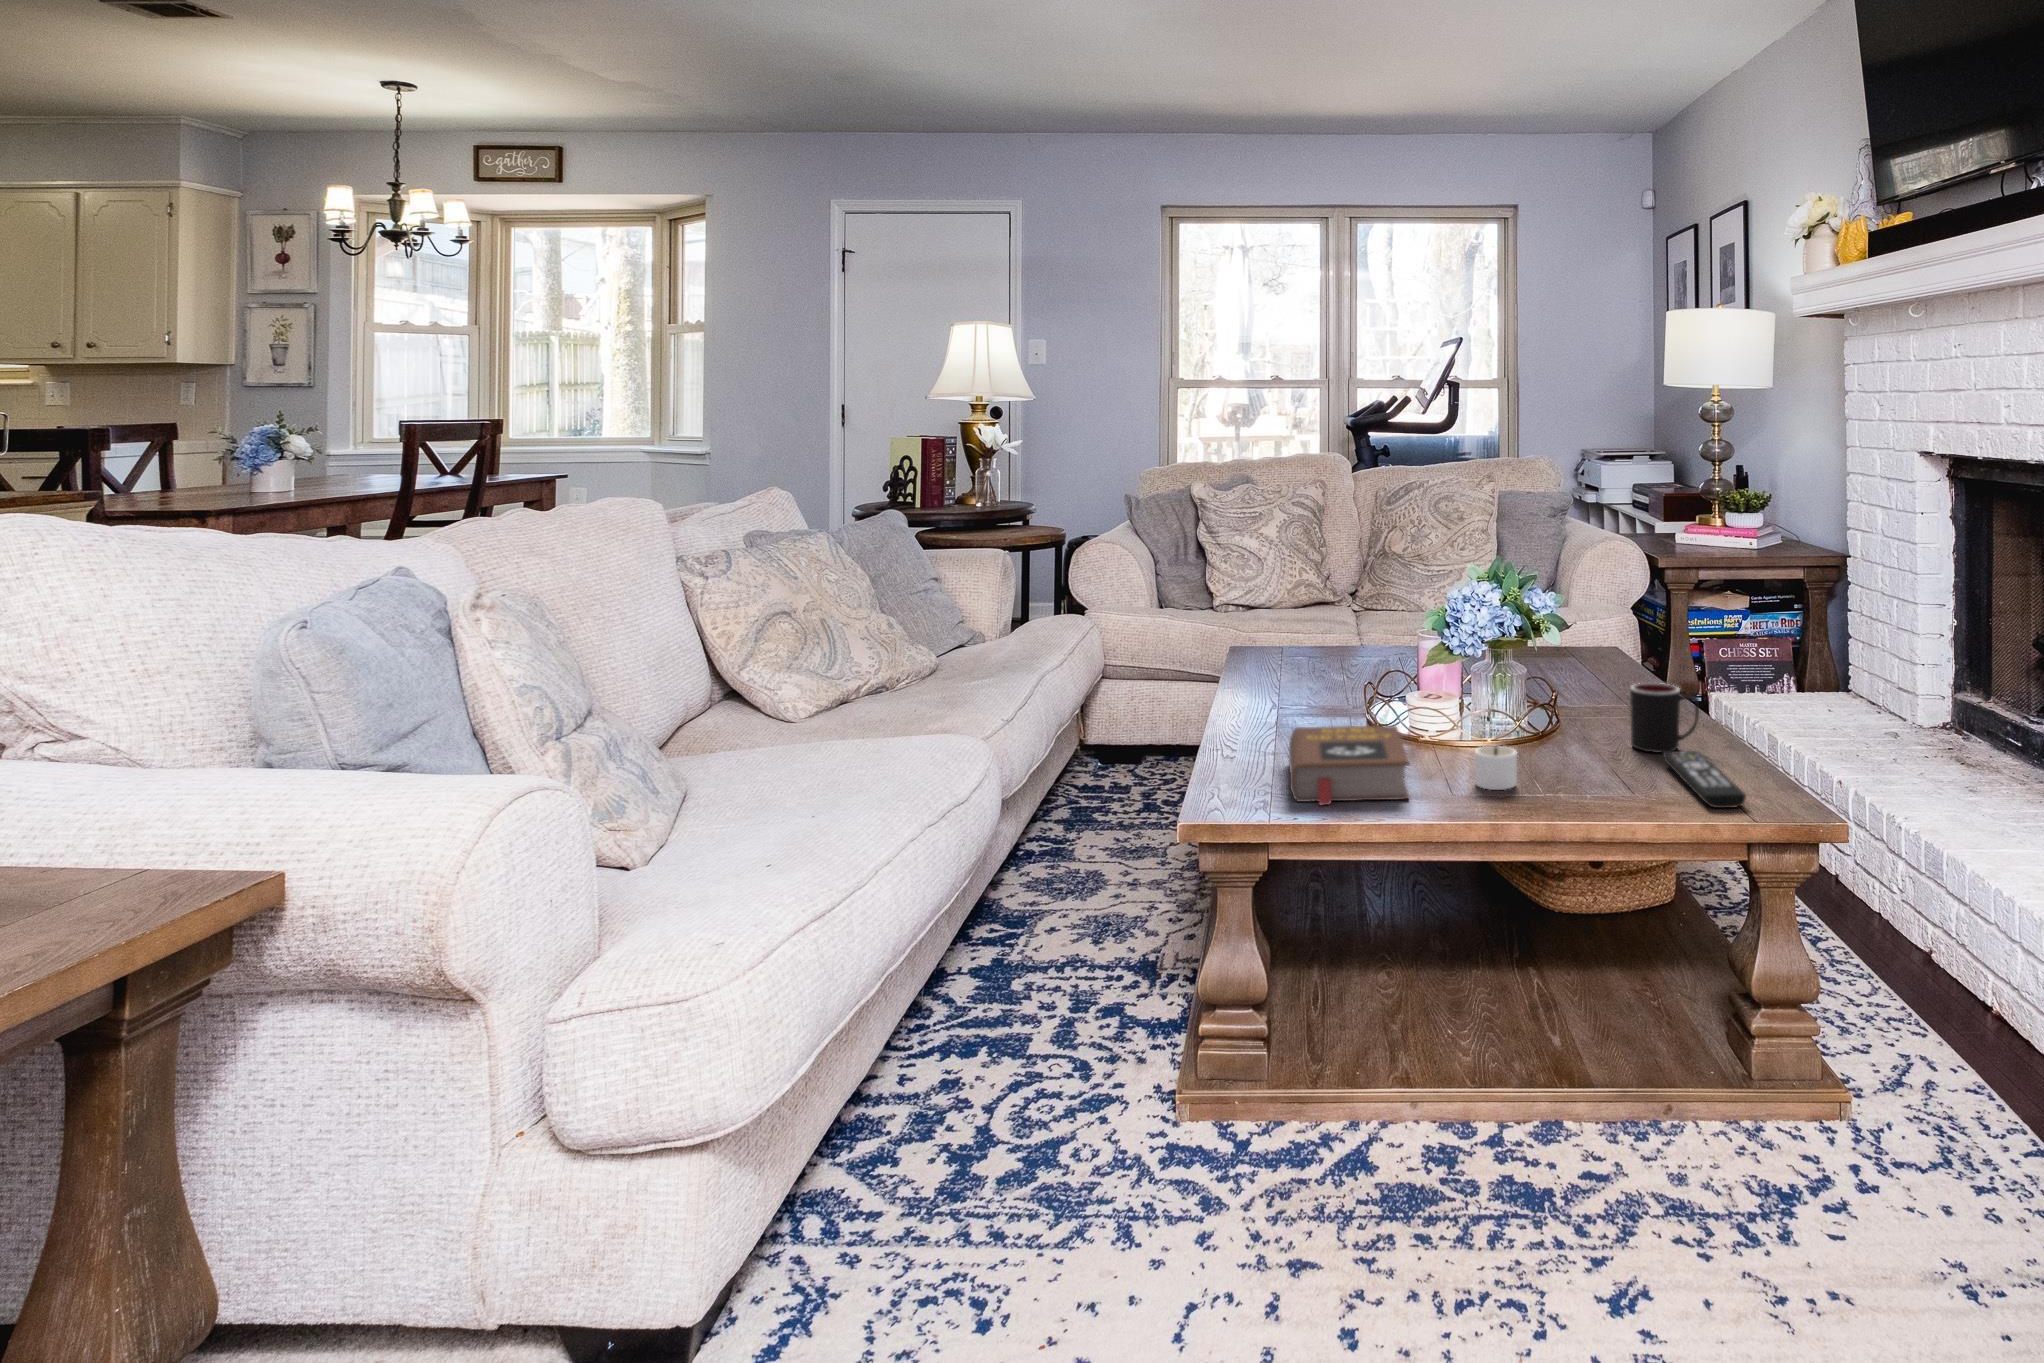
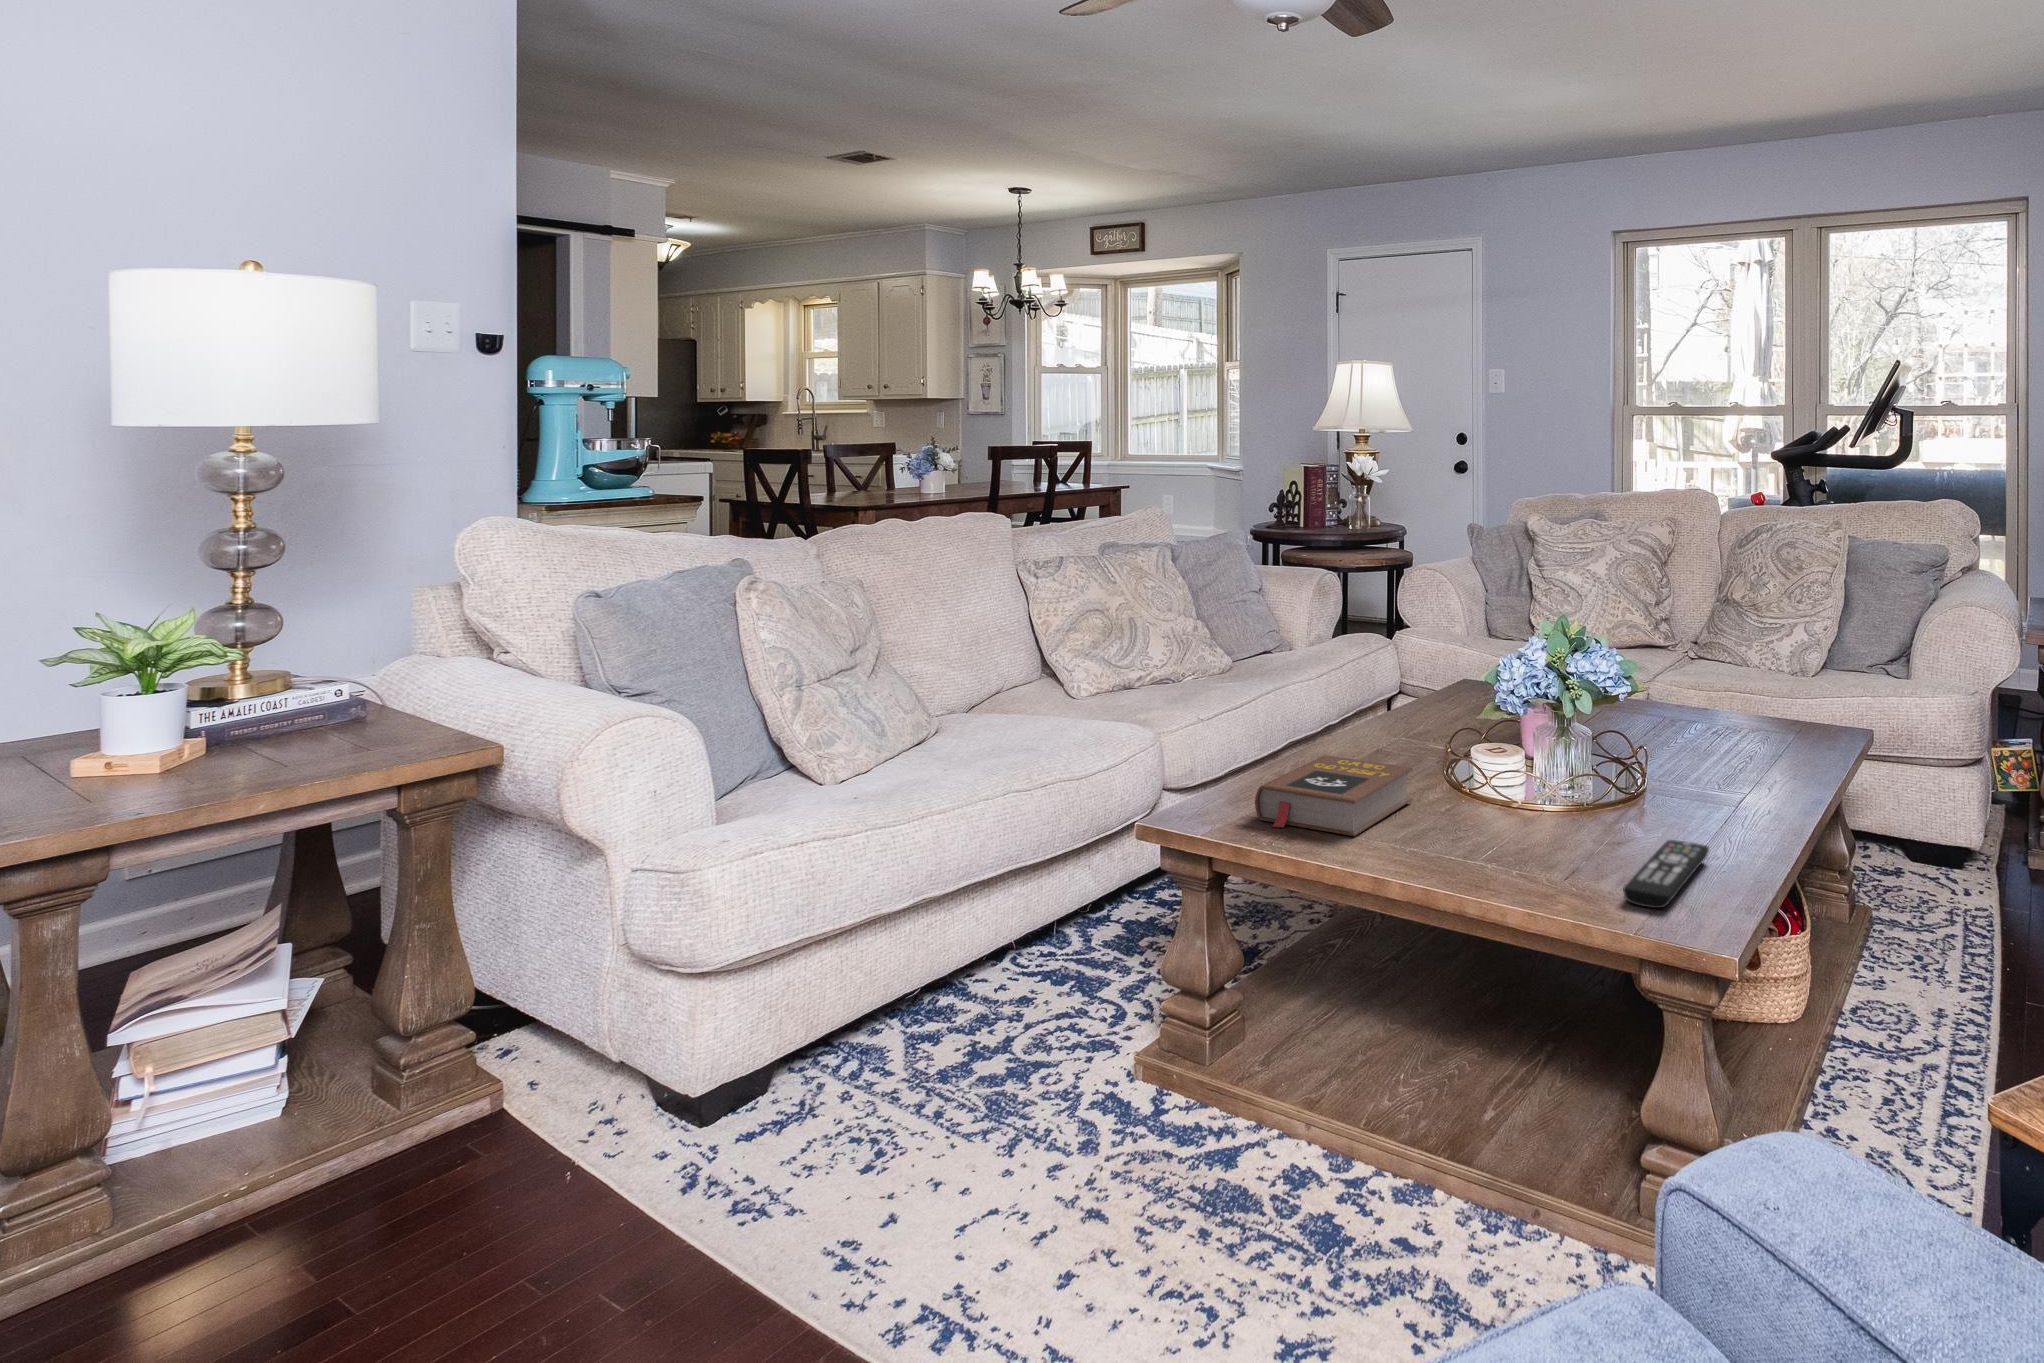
mug: present [1630,683,1699,753] -> none [1671,763,1744,843]
candle: present [1475,746,1517,790] -> none [1437,799,1501,845]

